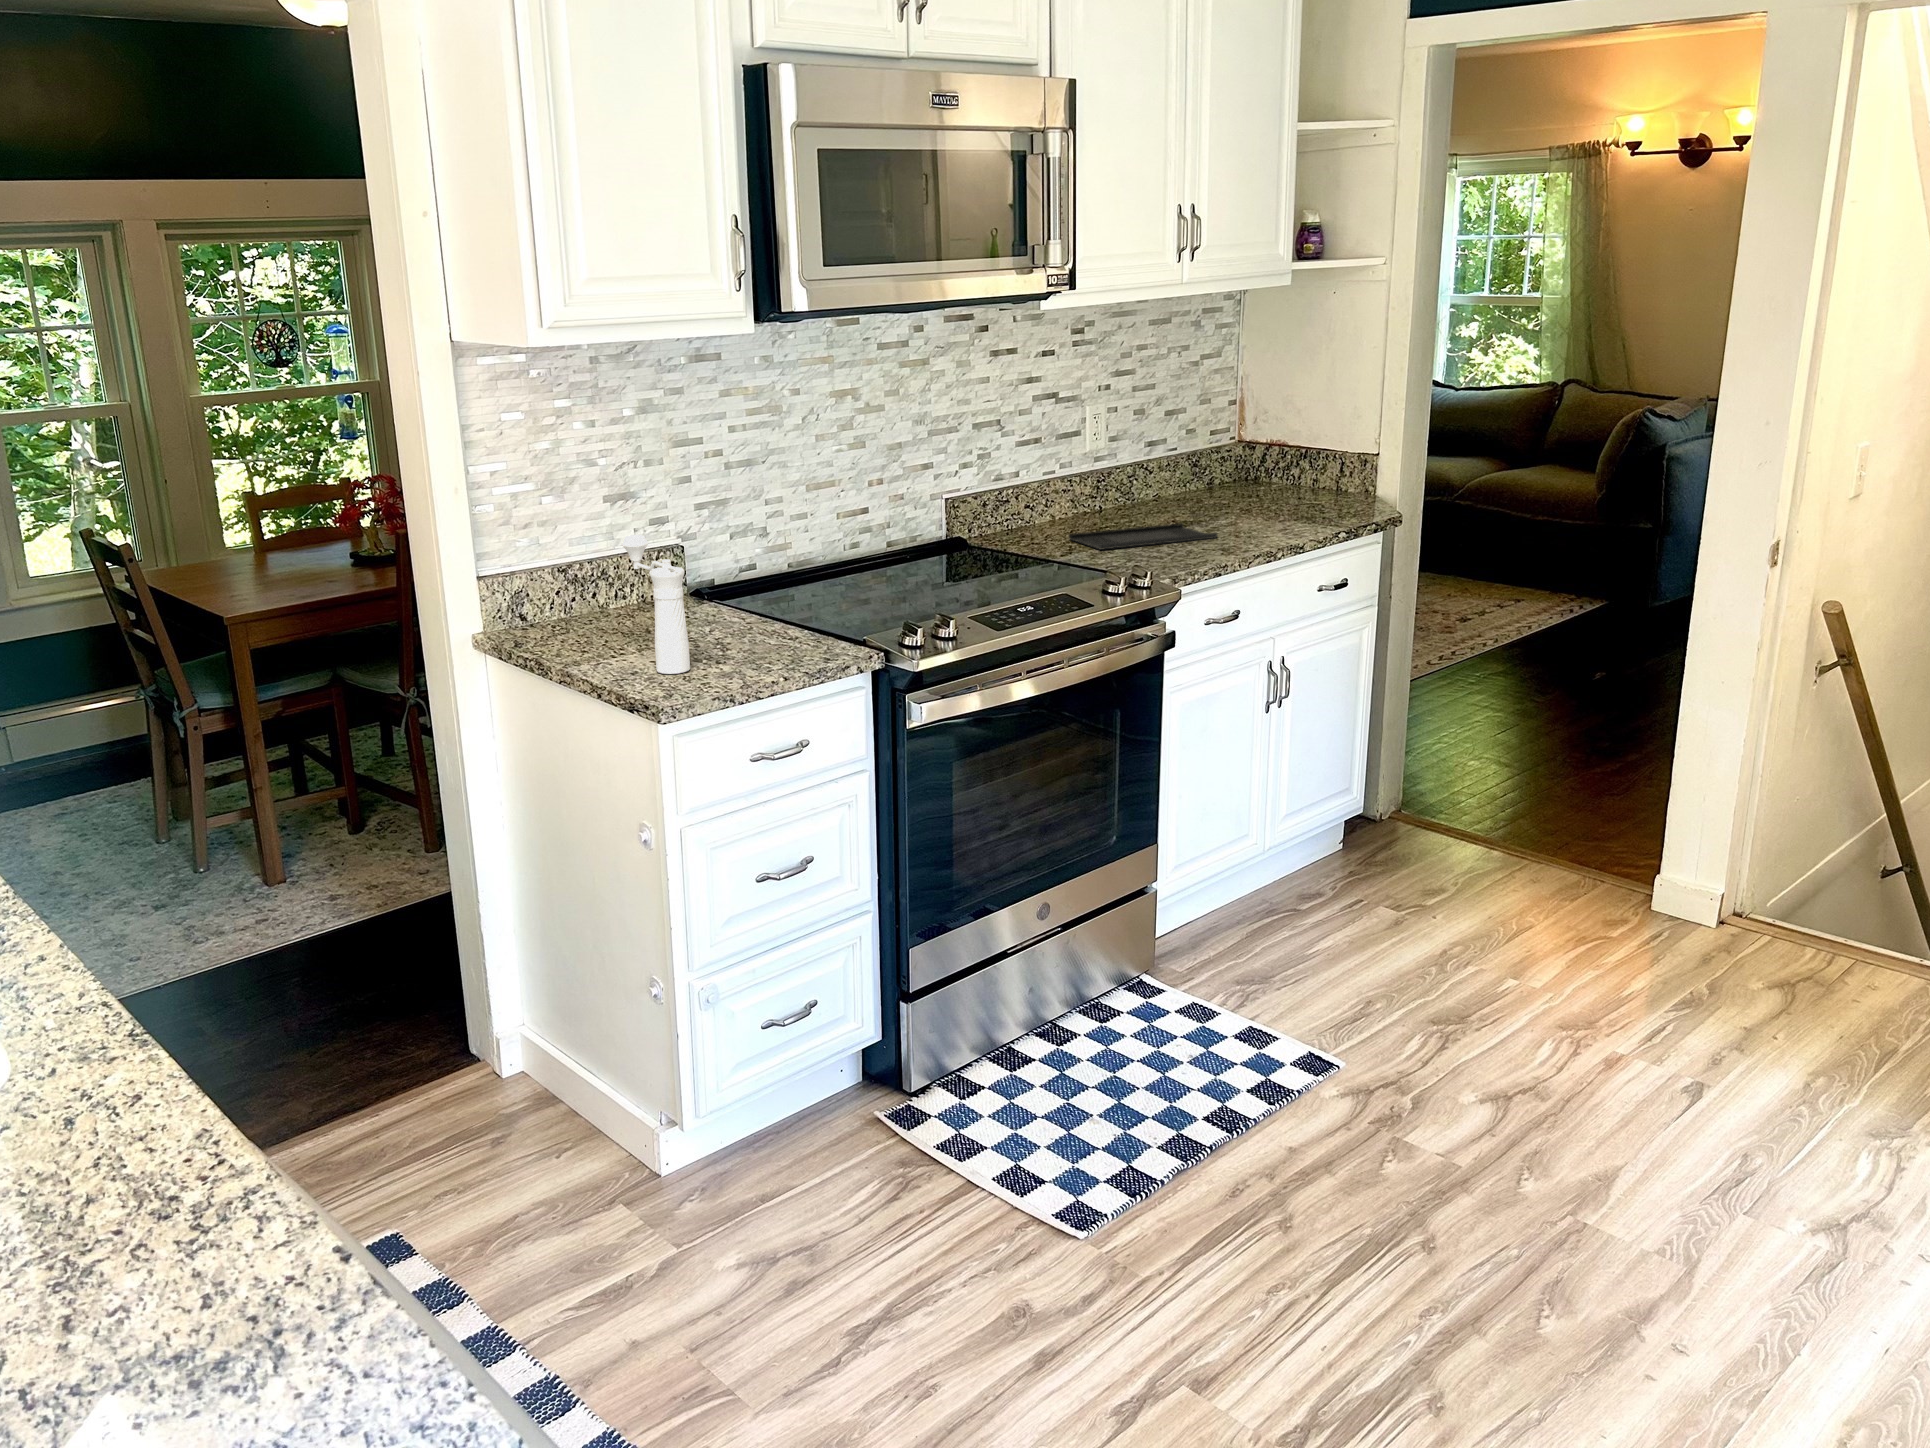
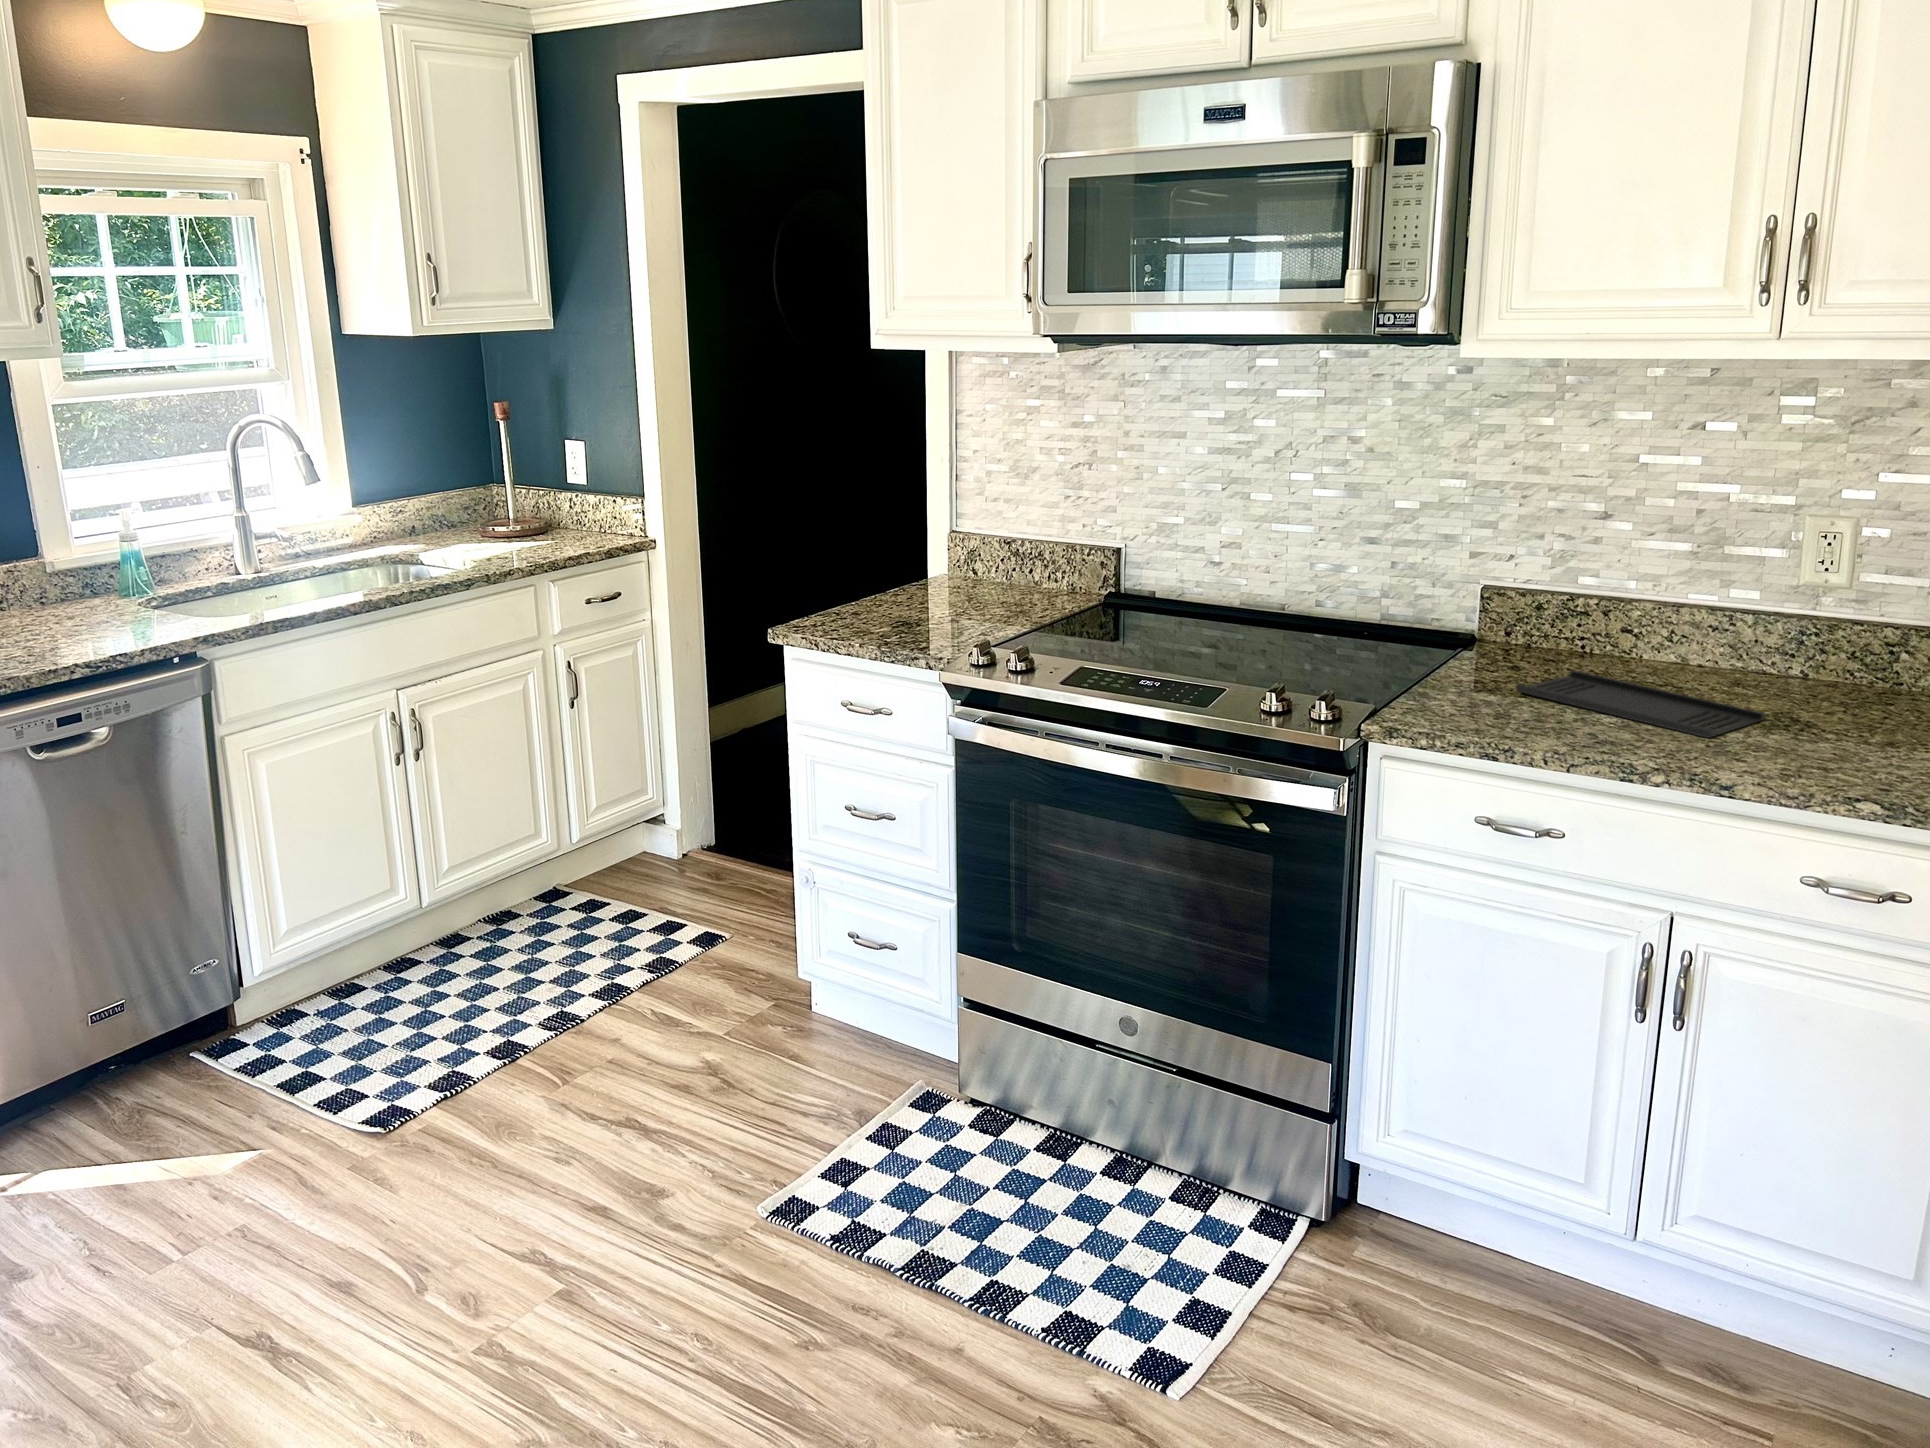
pepper mill: present [622,535,690,674] -> none [856,510,918,625]

